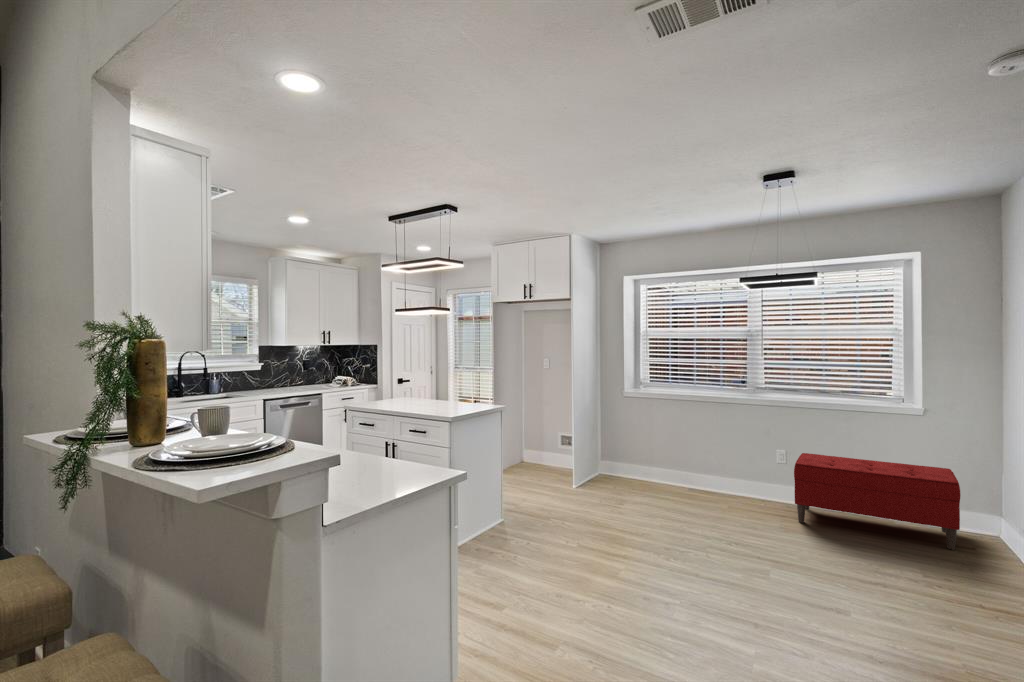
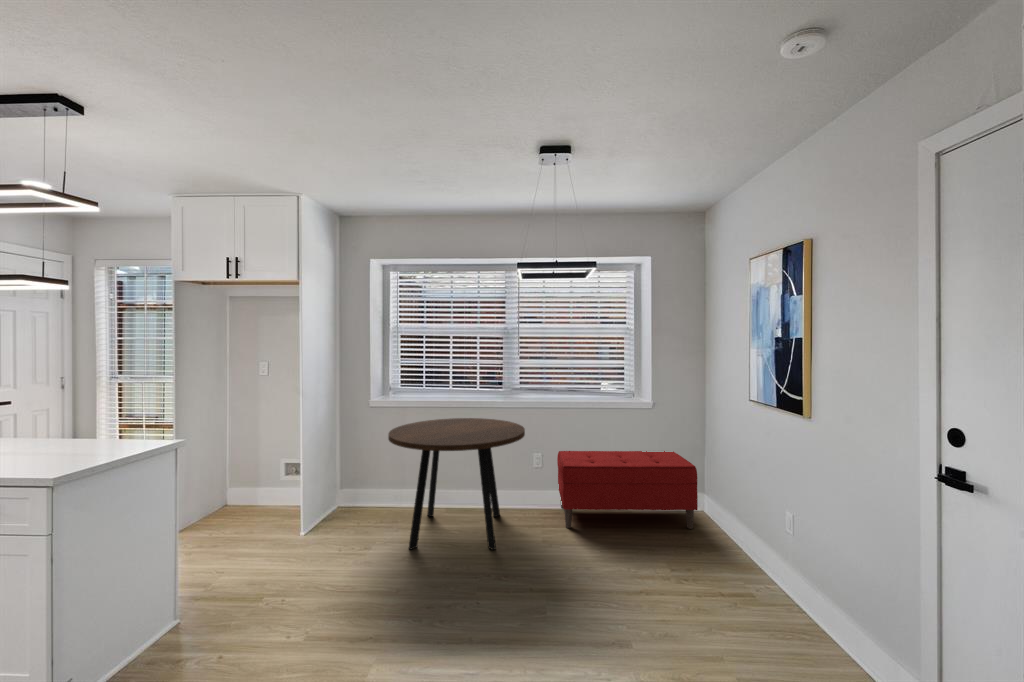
dining table: none [634,412,756,522] -> present [388,418,525,550]

